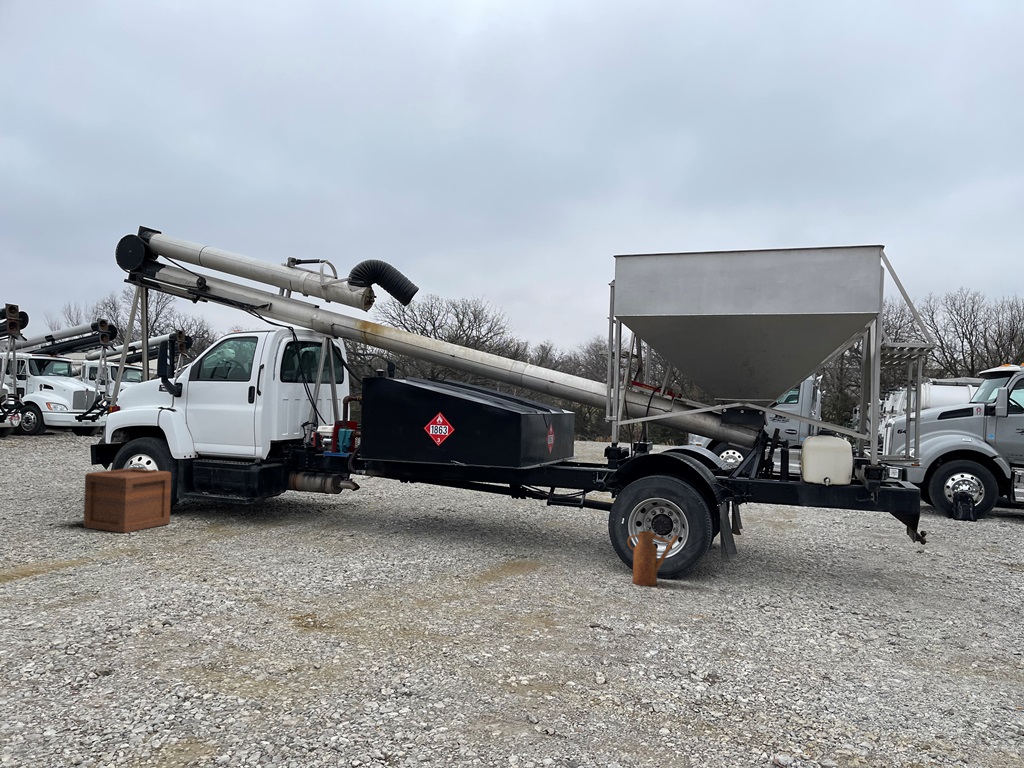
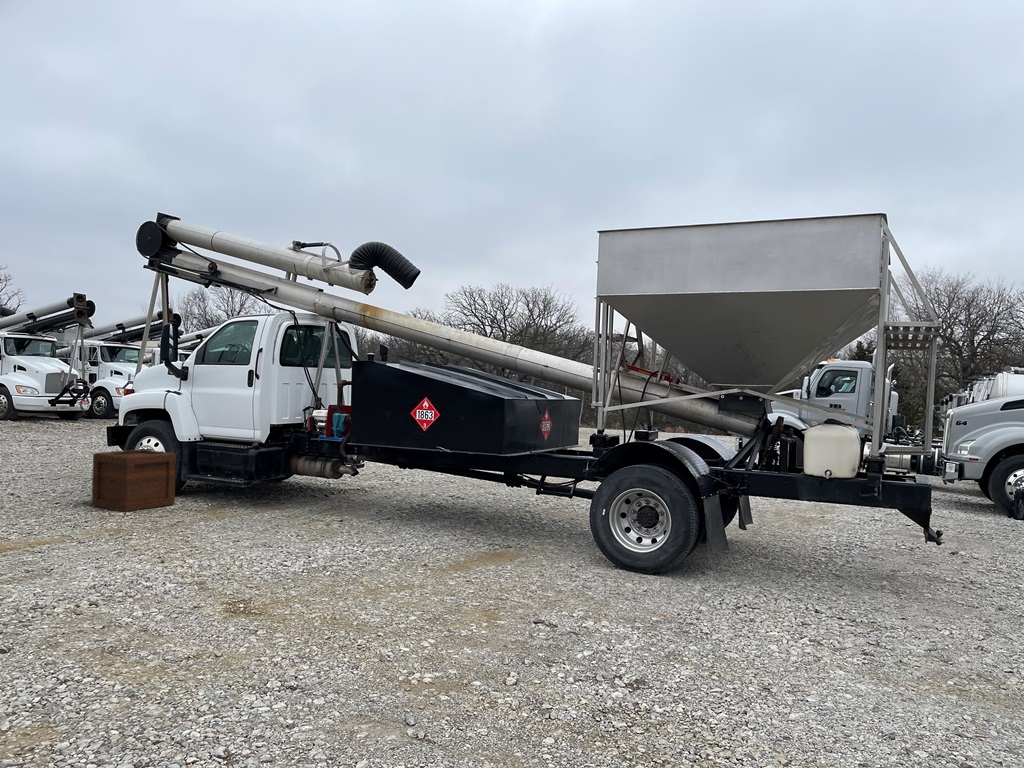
watering can: present [627,531,678,586] -> none [605,523,657,582]

